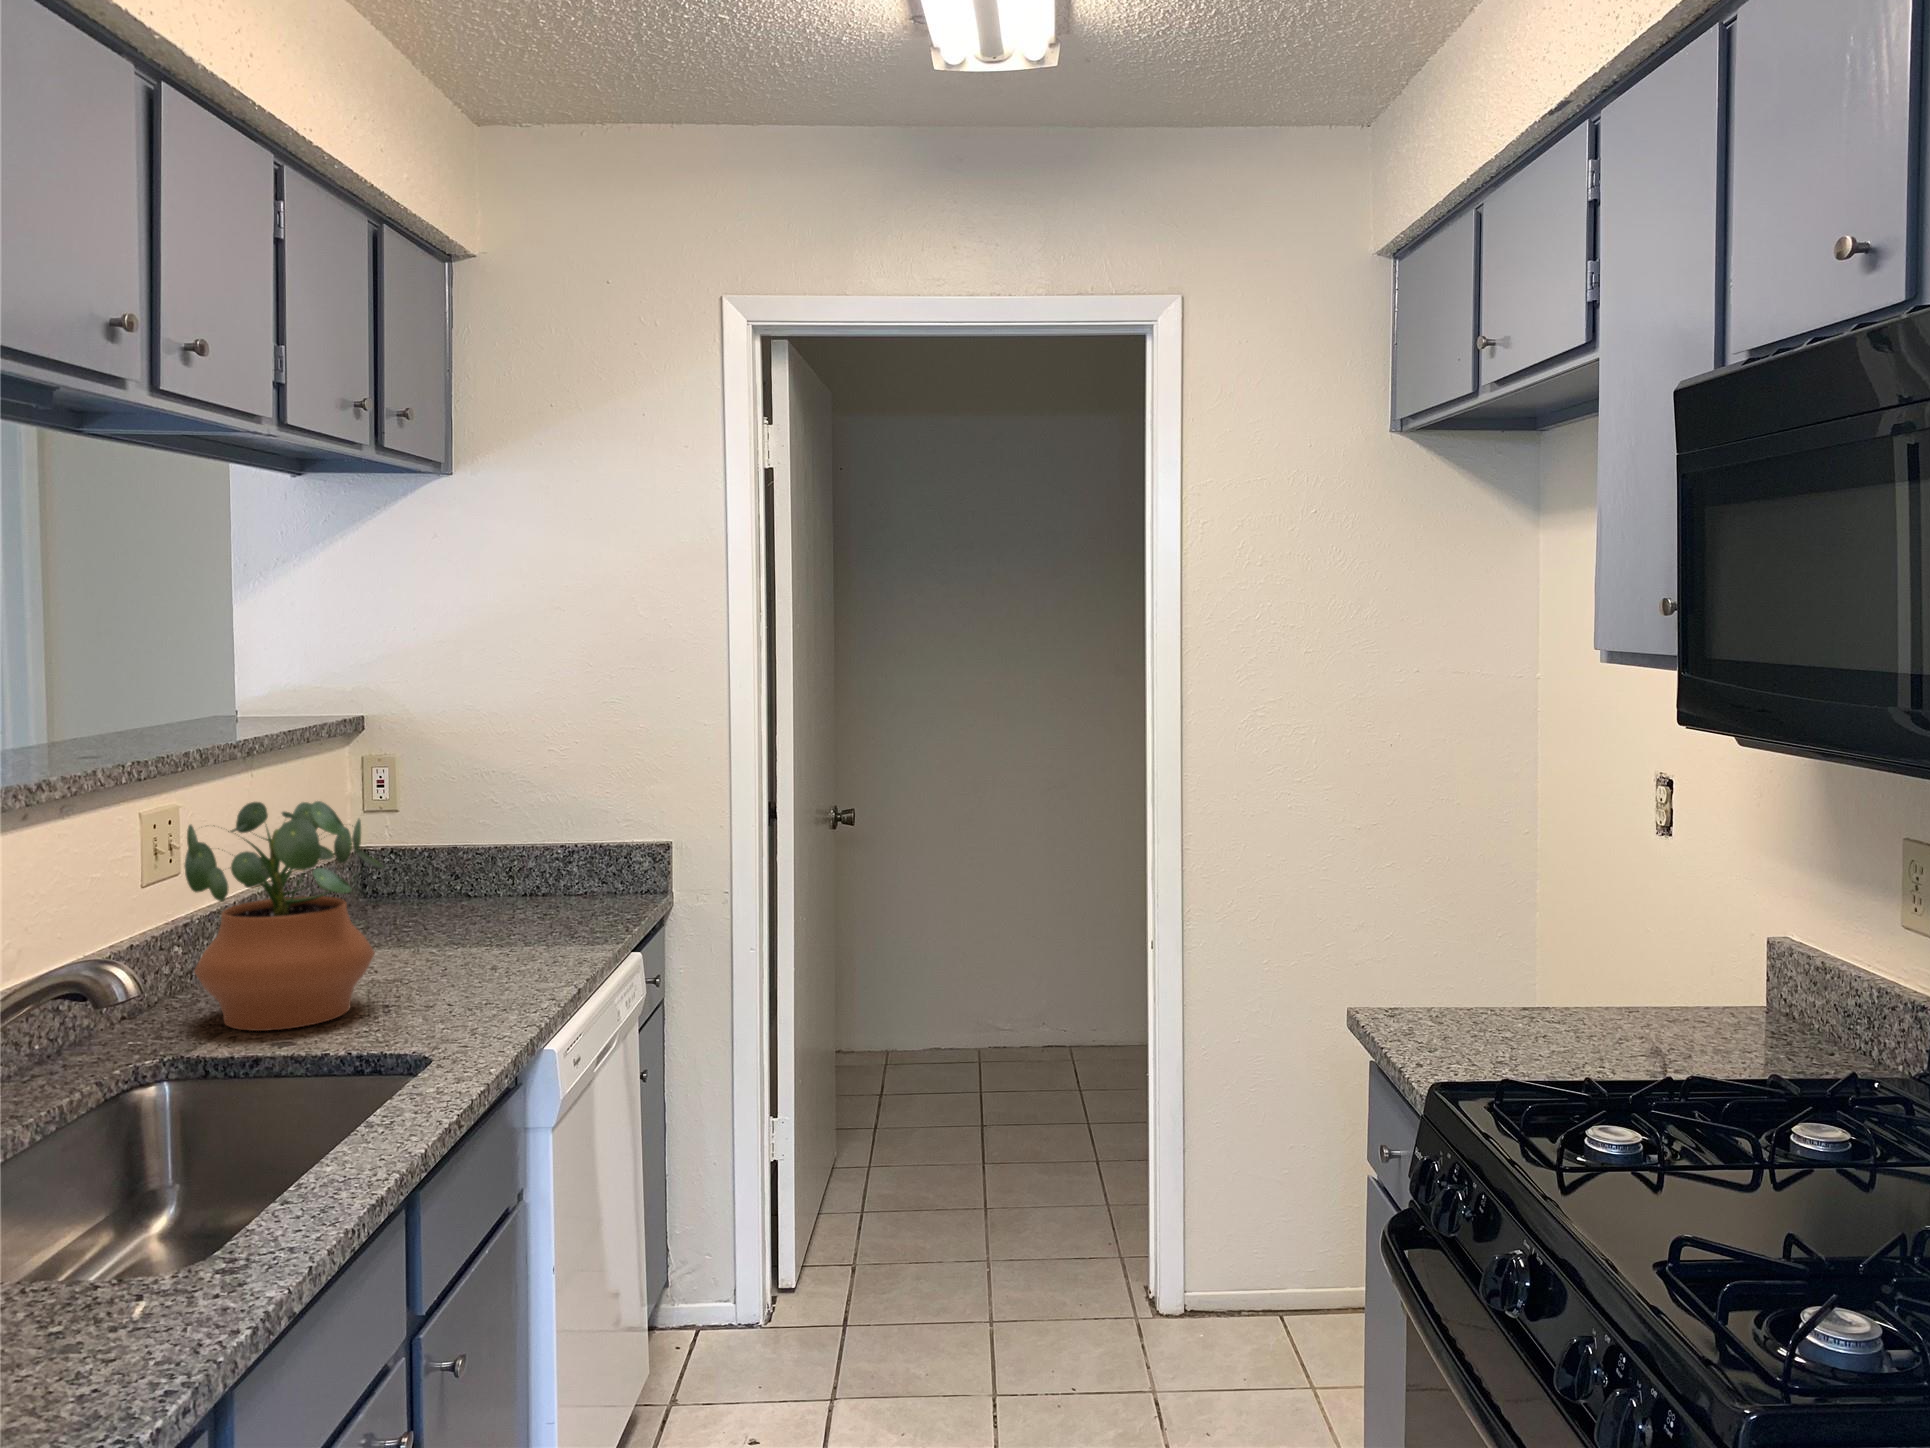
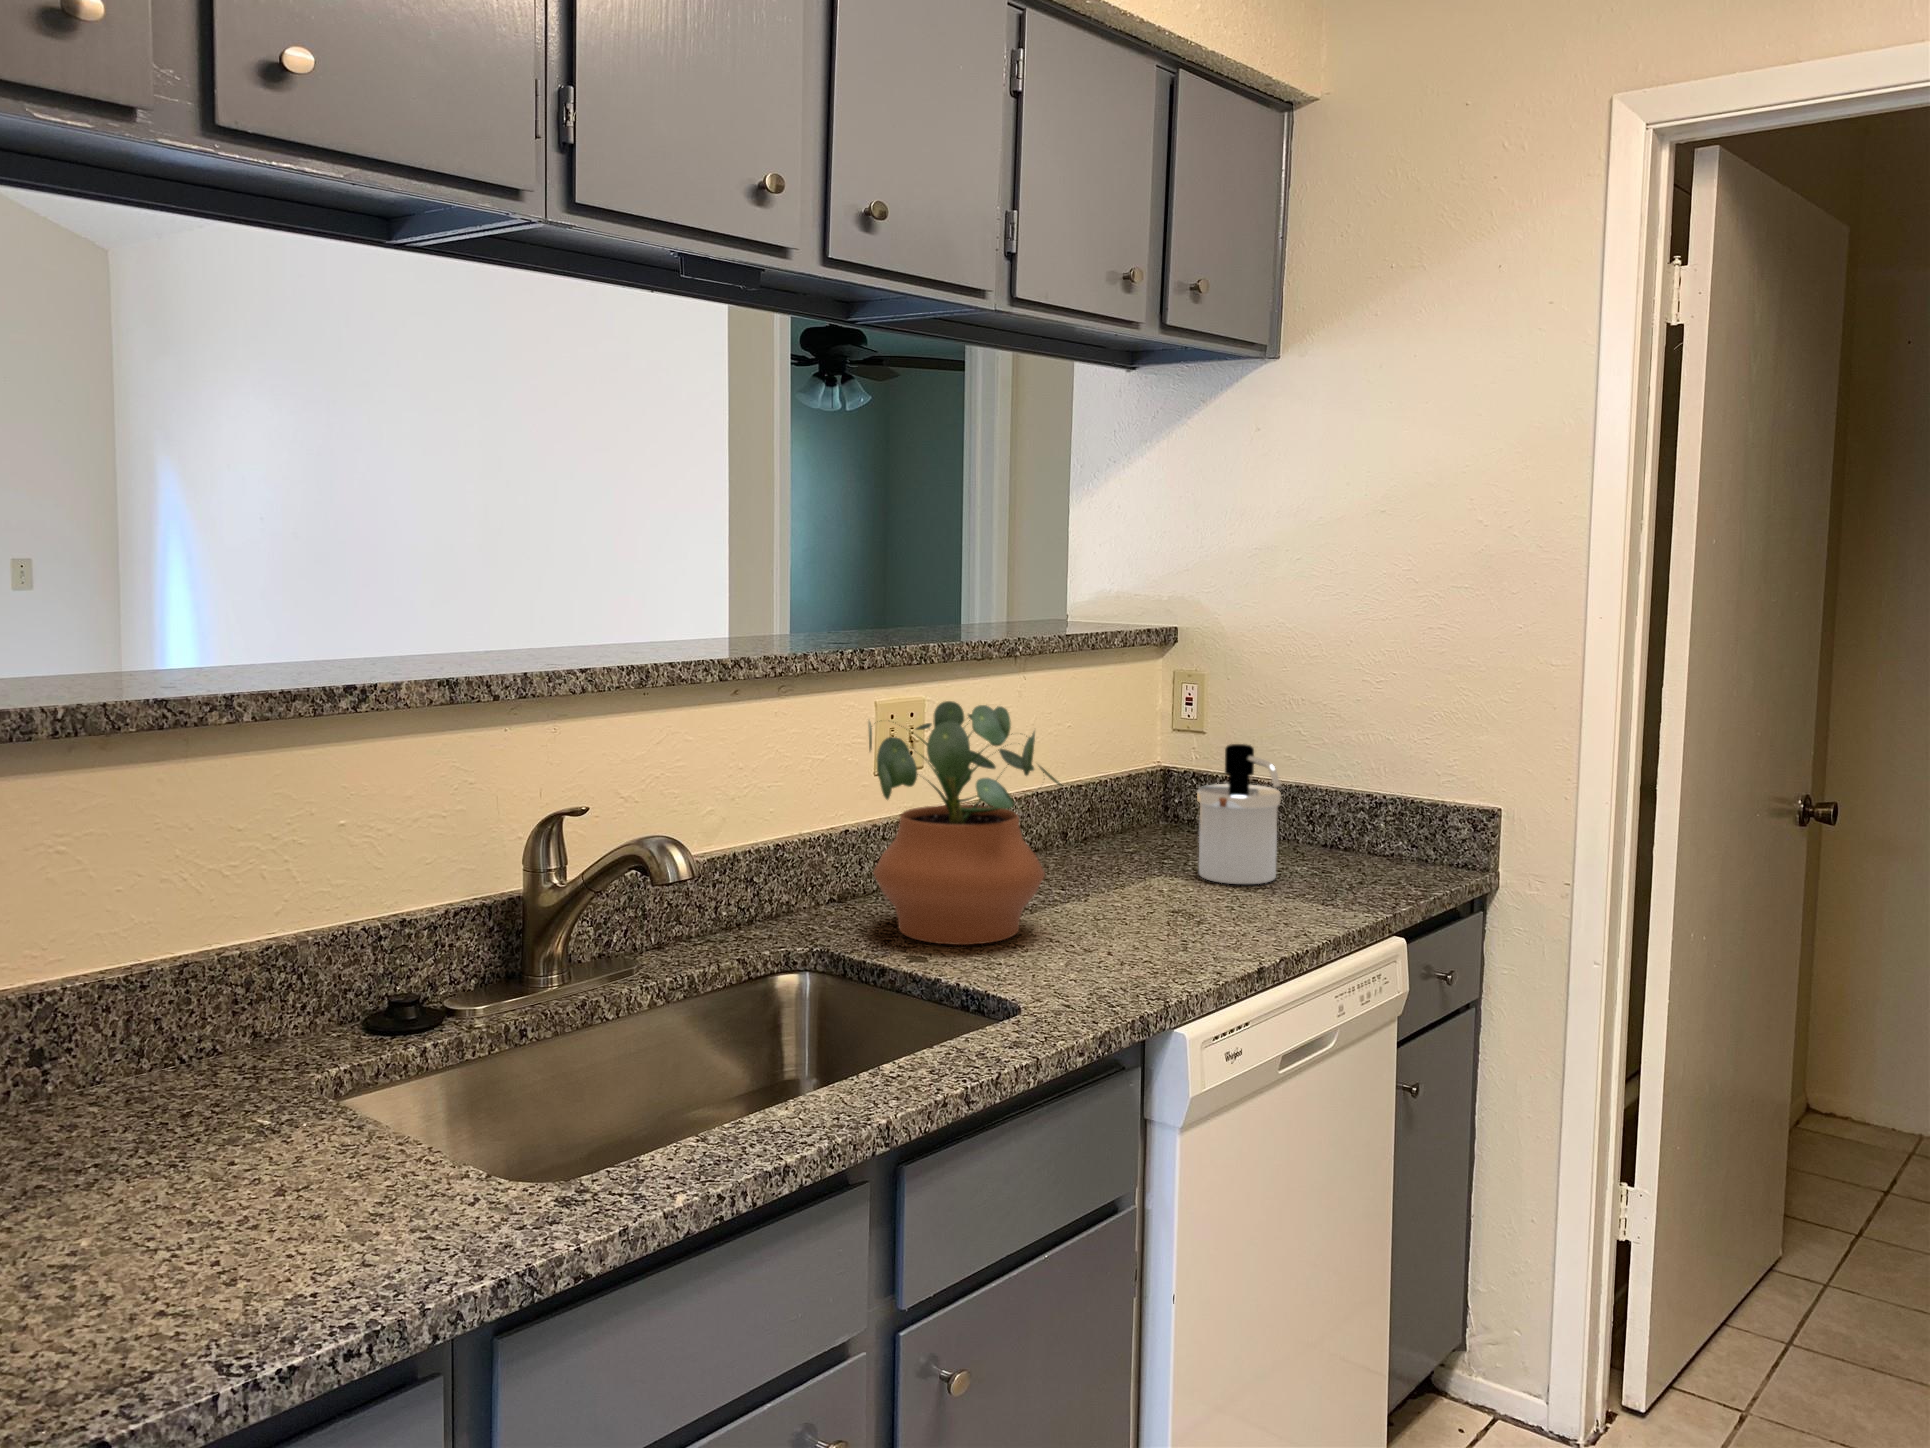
soap dispenser: none [446,816,535,938] -> present [1197,744,1281,884]

